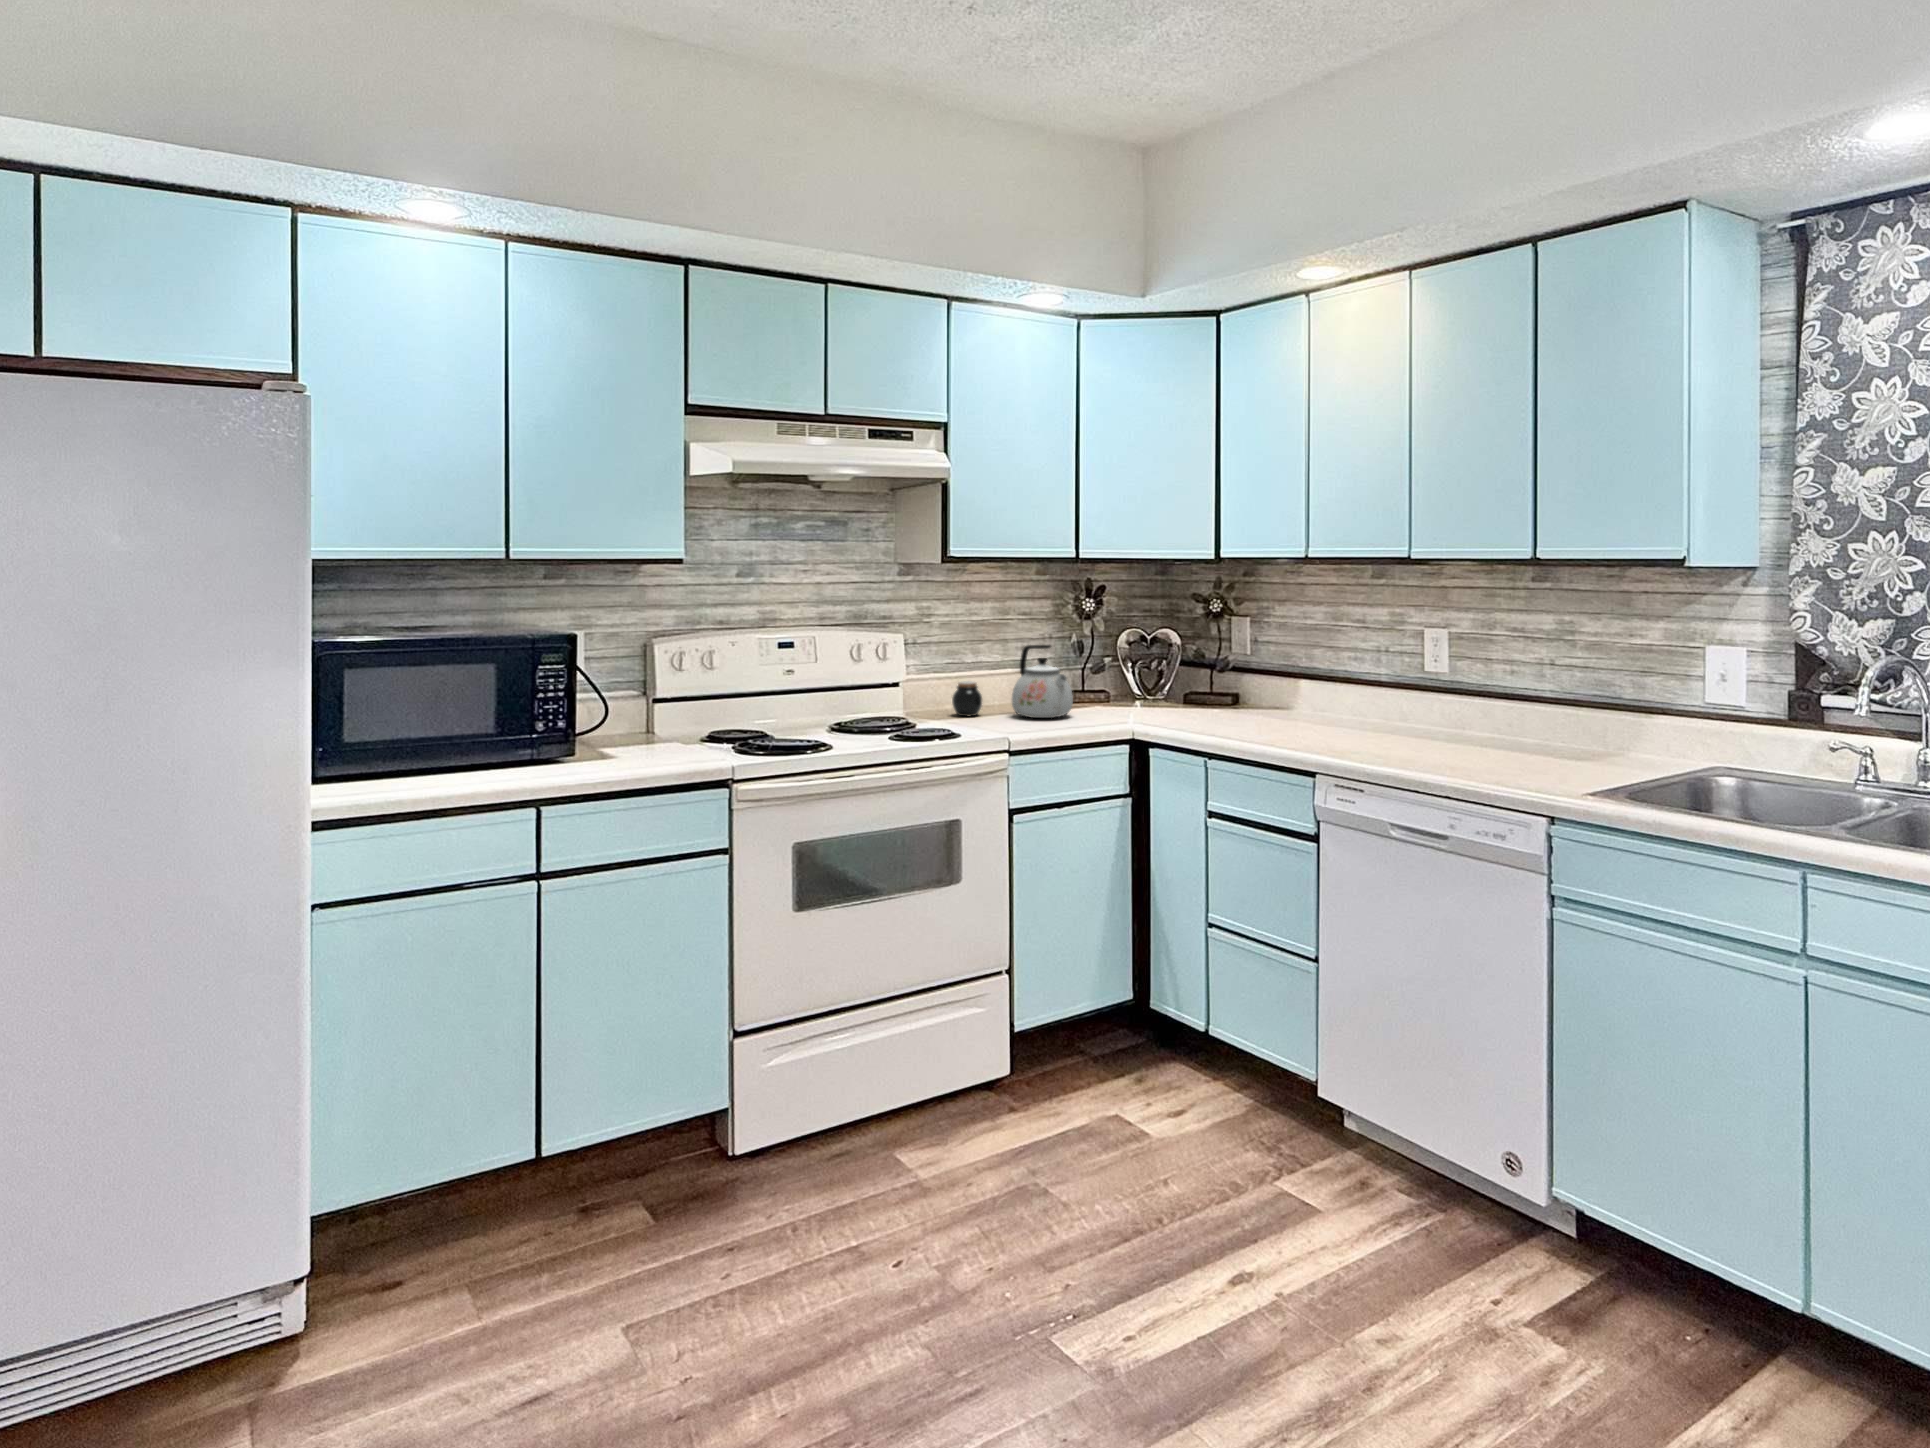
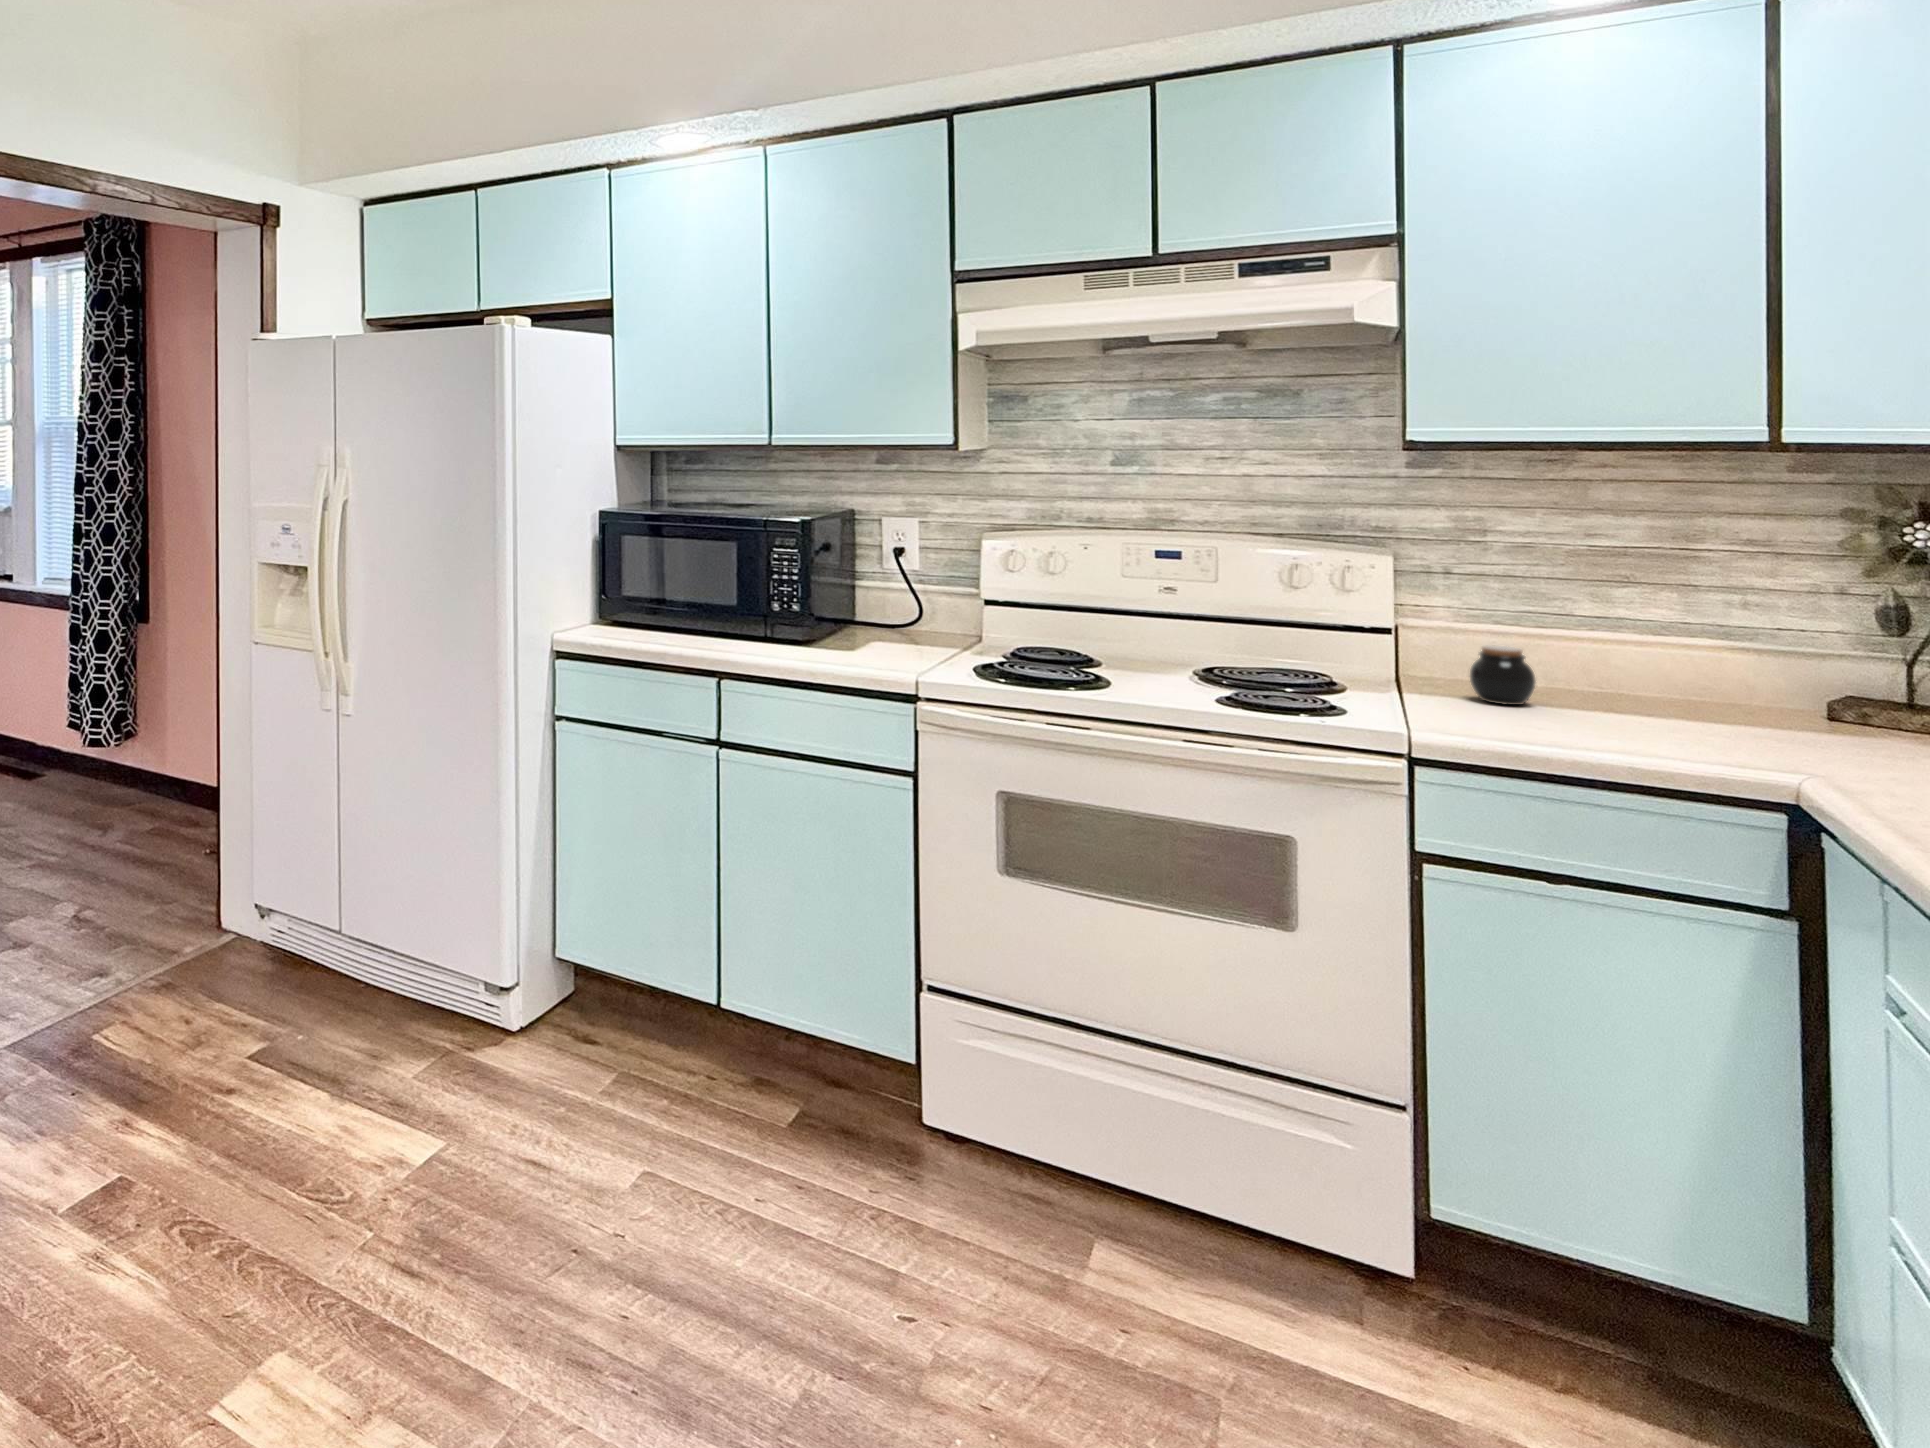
kettle: present [1012,645,1073,718] -> none [1573,600,1729,737]

